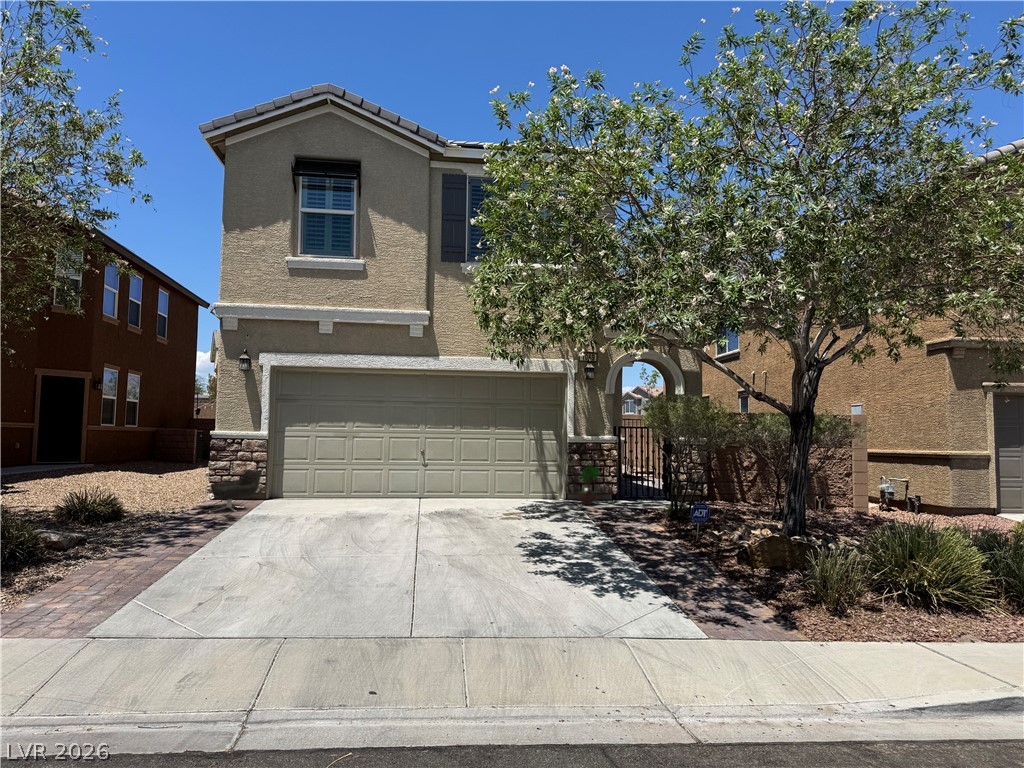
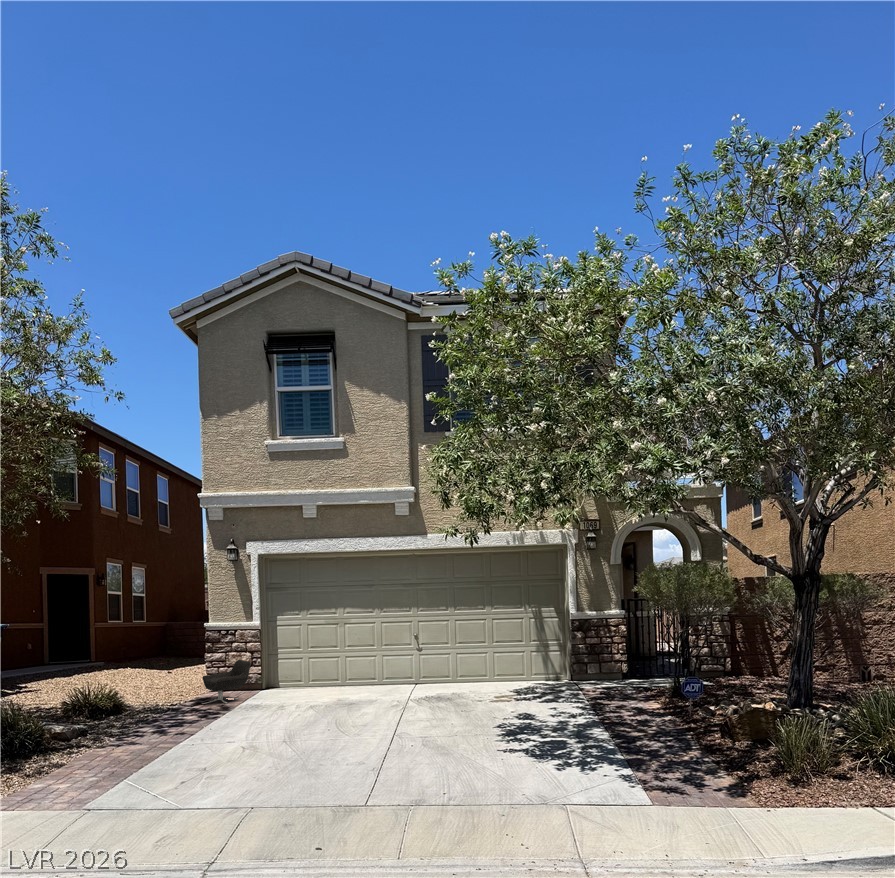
potted tree: present [578,467,598,505] -> none [577,637,604,685]

